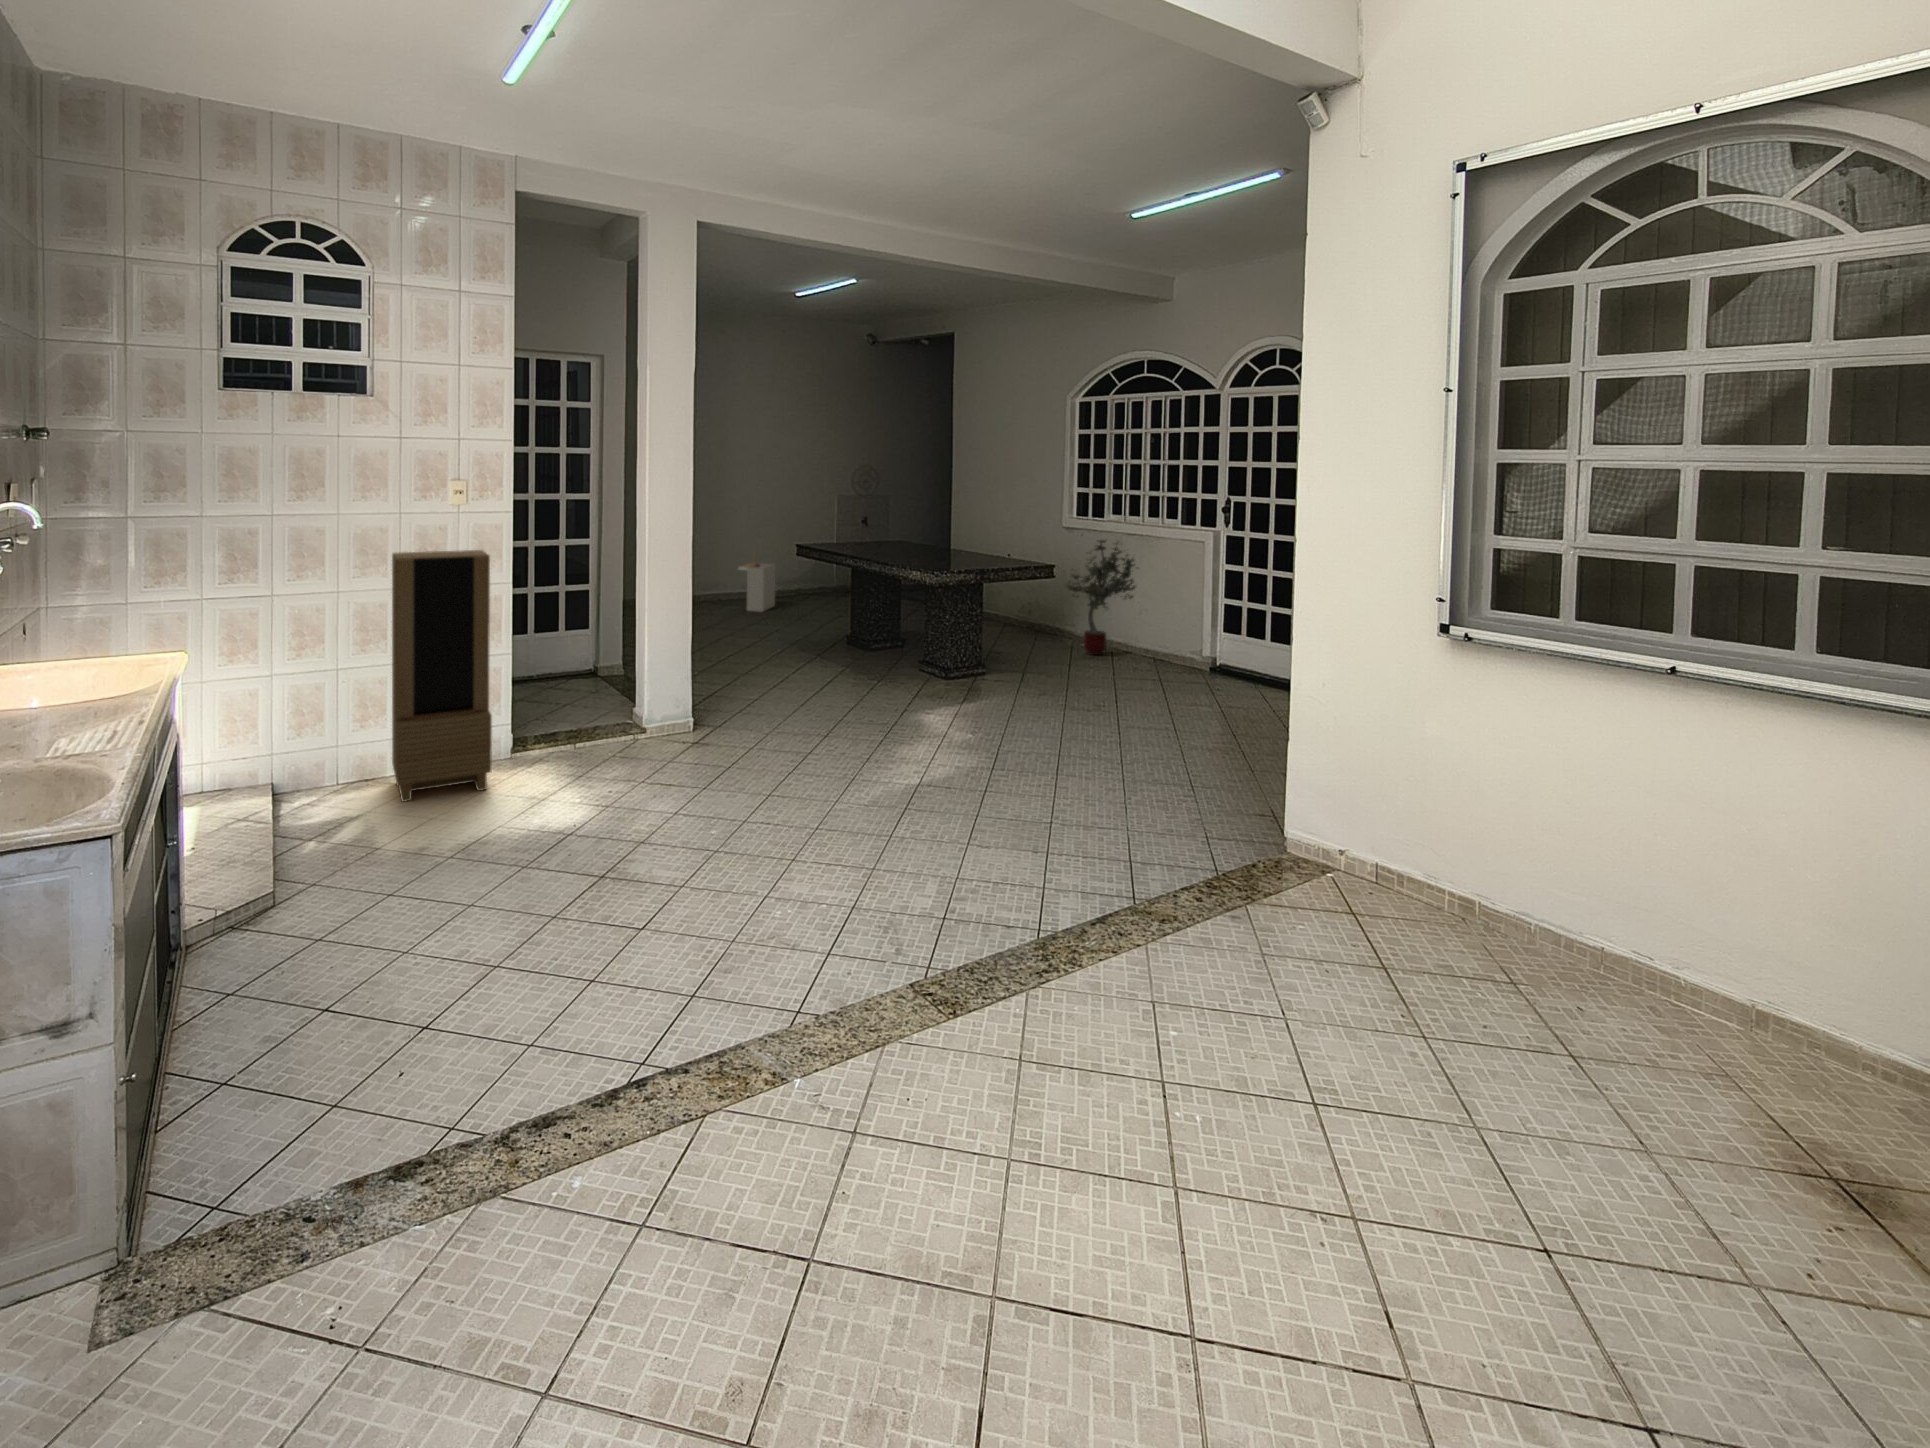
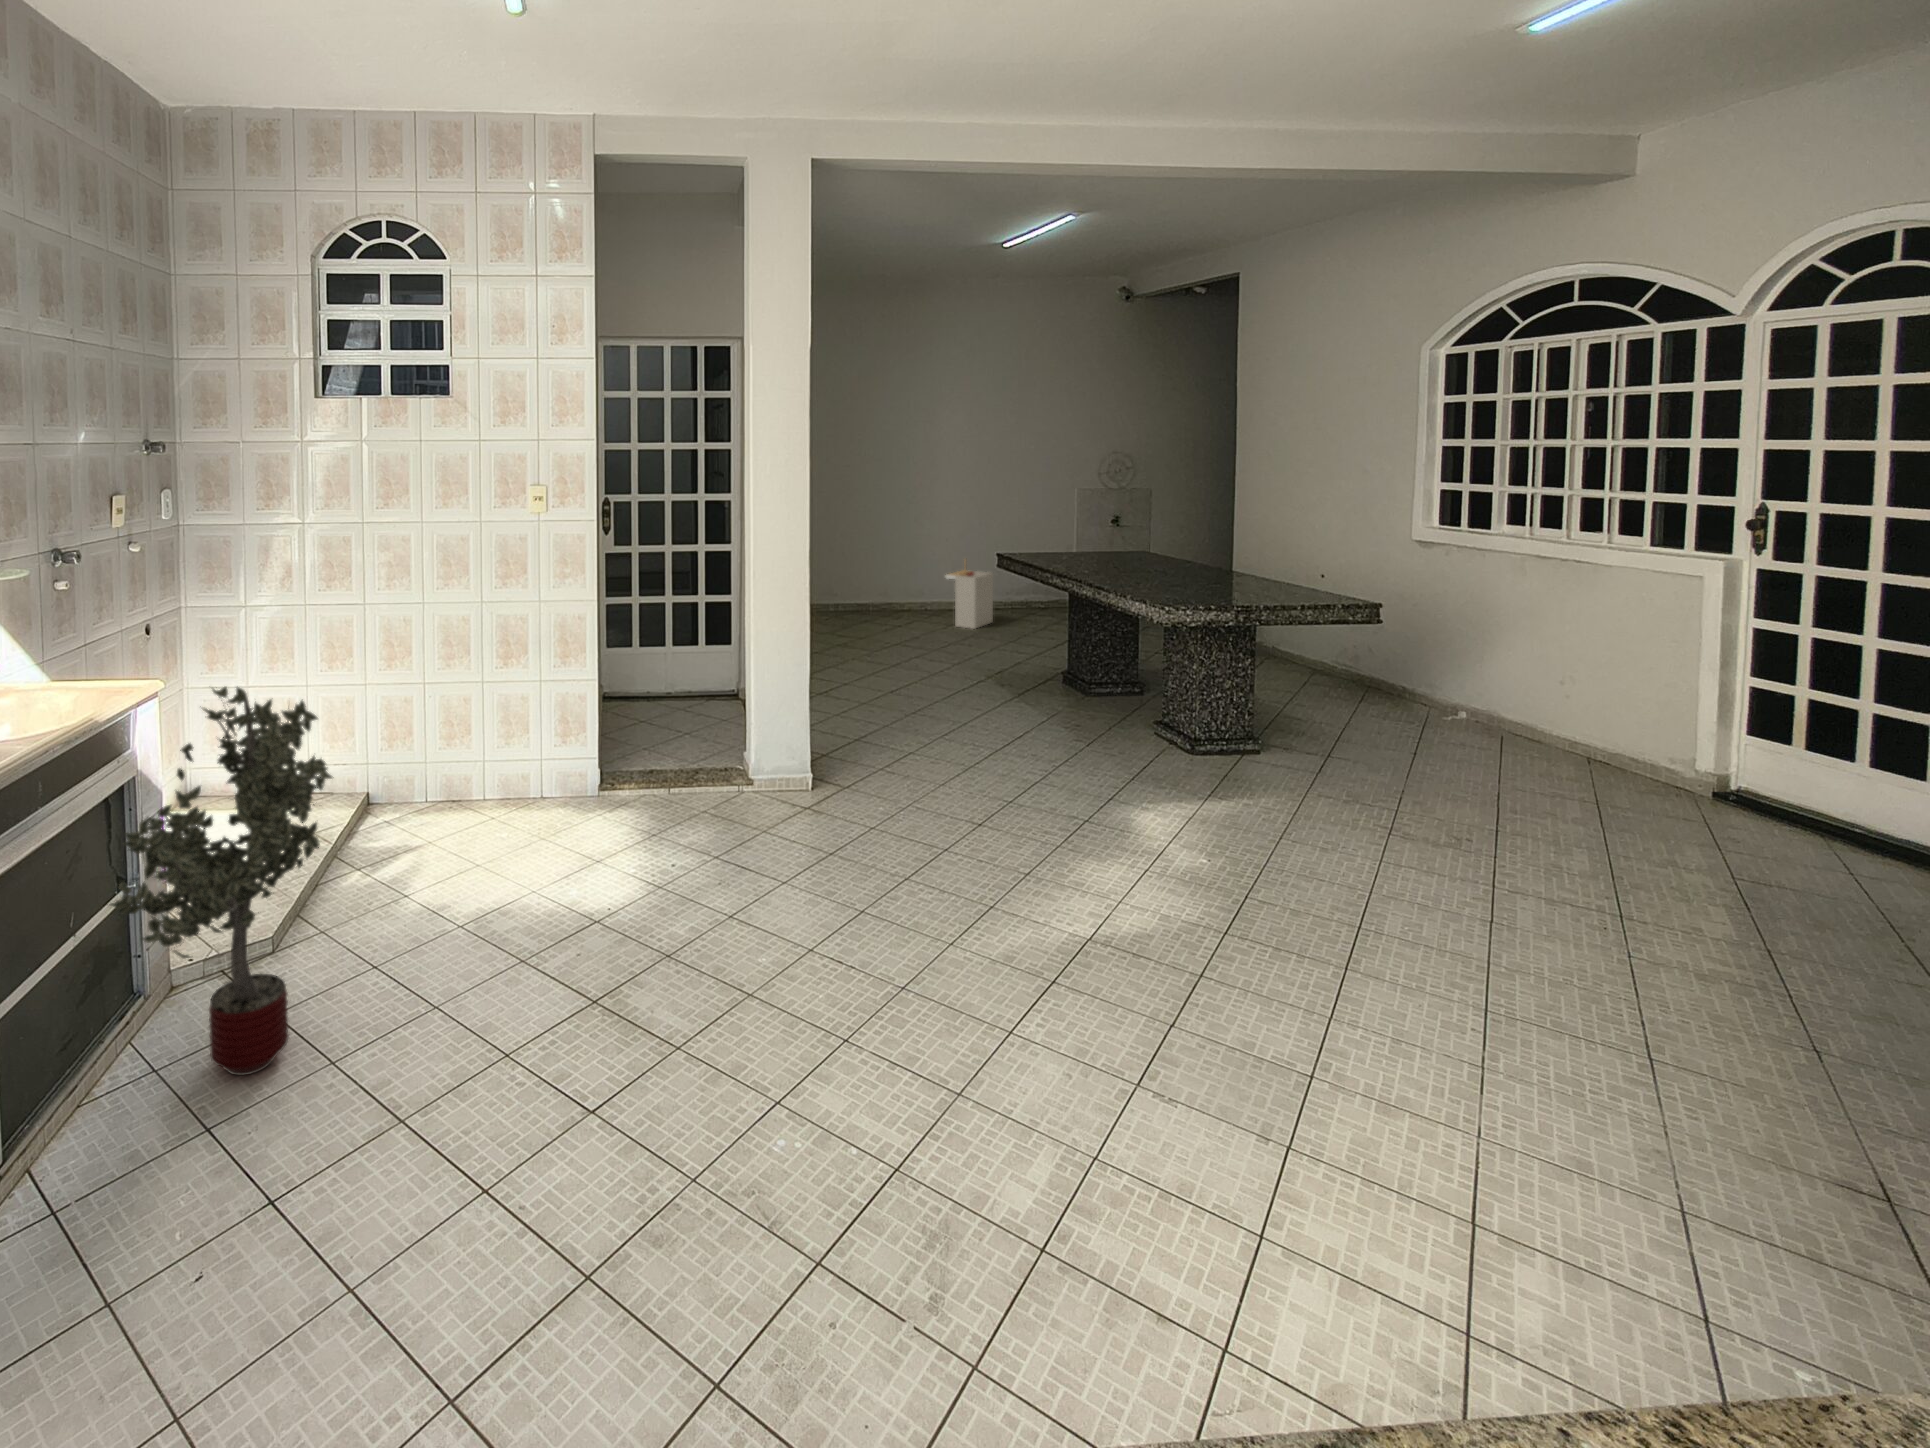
potted tree: present [1065,540,1136,655] -> present [109,687,333,1076]
storage cabinet: present [392,550,492,802] -> none [460,563,563,835]

